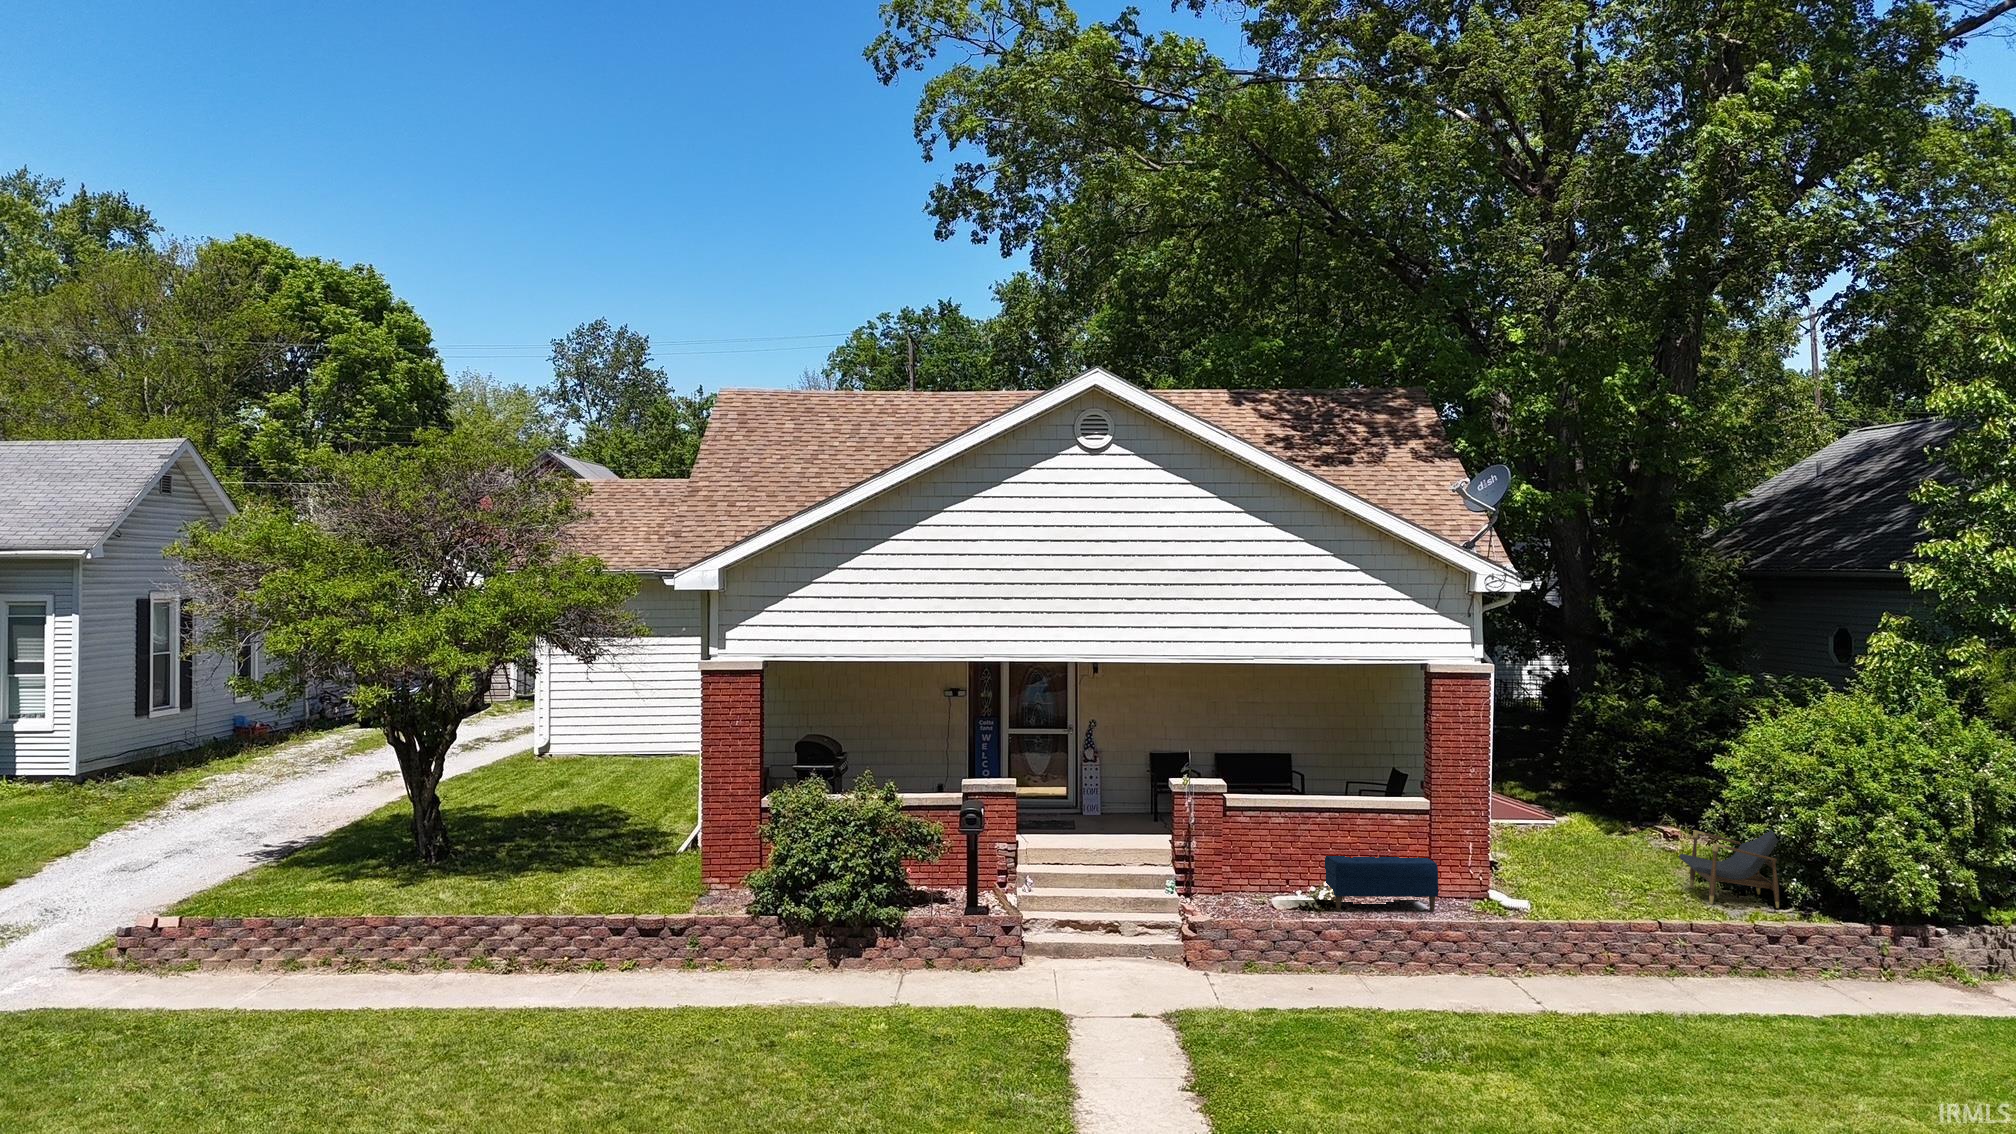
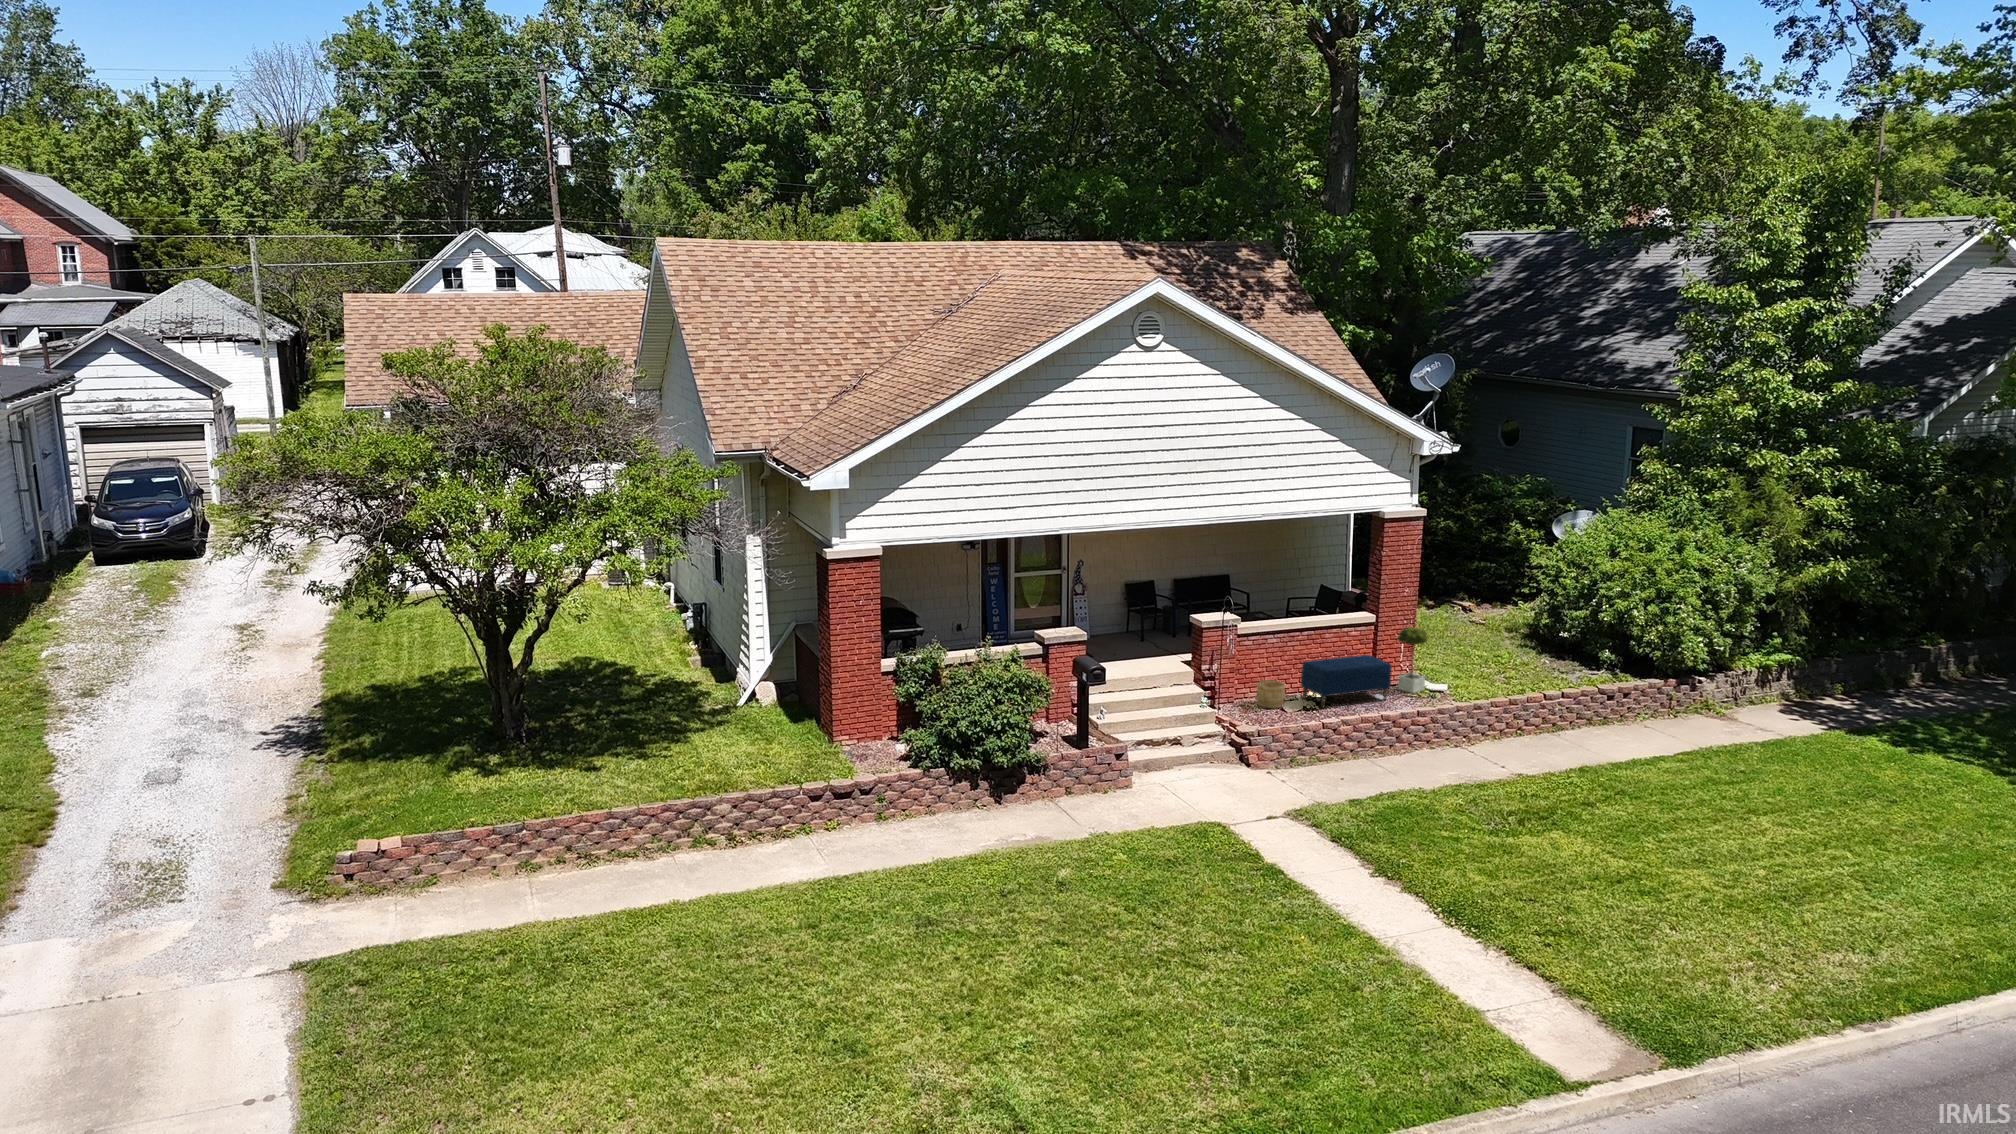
potted tree: none [1457,820,1500,908] -> present [1398,627,1428,693]
lounge chair: present [1679,830,1779,908] -> none [1526,604,1604,673]
wooden bucket: none [1256,871,1291,906] -> present [1256,680,1285,709]

